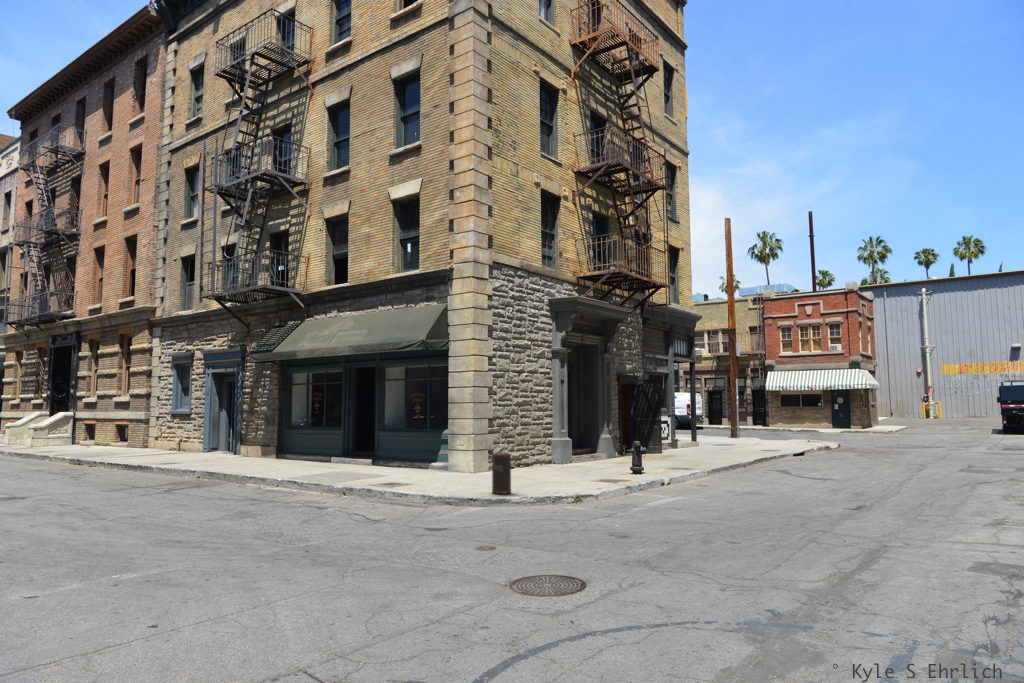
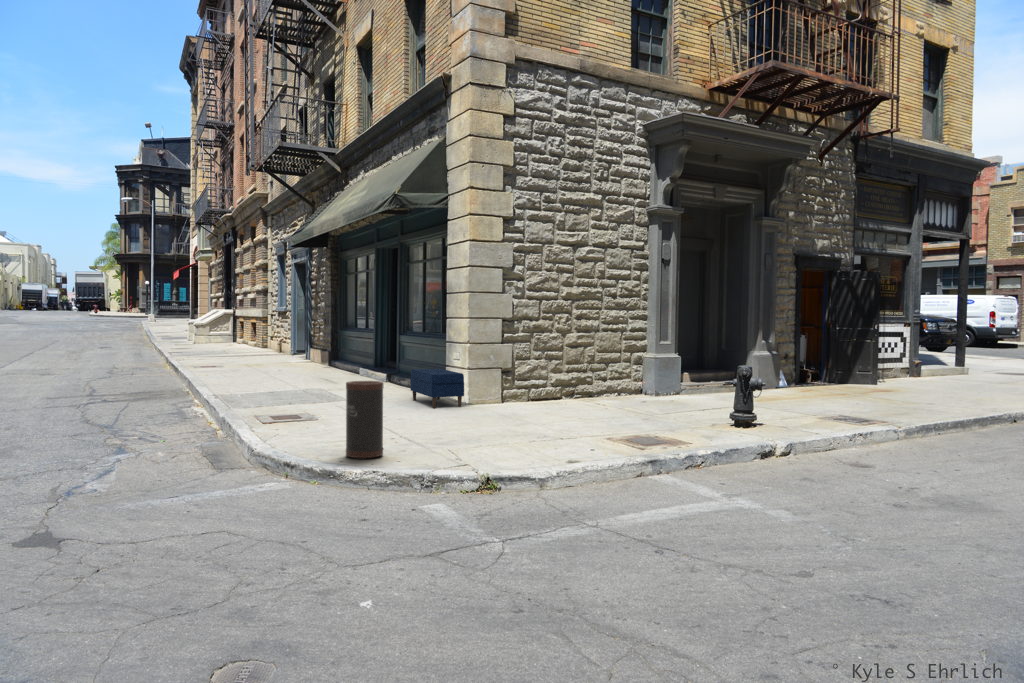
bench: none [427,452,472,475] -> present [410,369,464,408]

